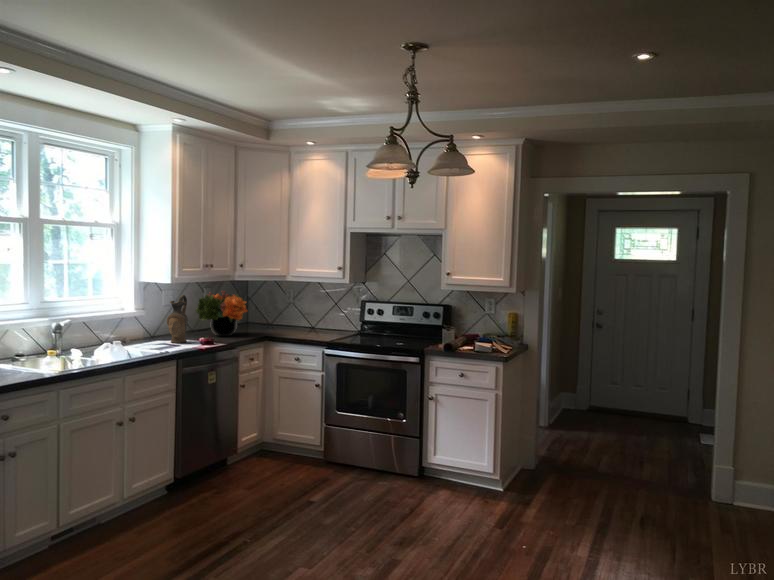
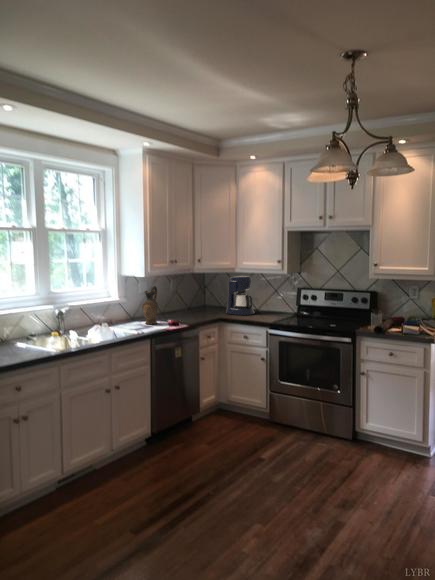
coffee maker: none [274,285,309,333] -> present [226,276,254,315]
flower arrangement: present [196,291,247,336] -> none [163,281,205,318]

